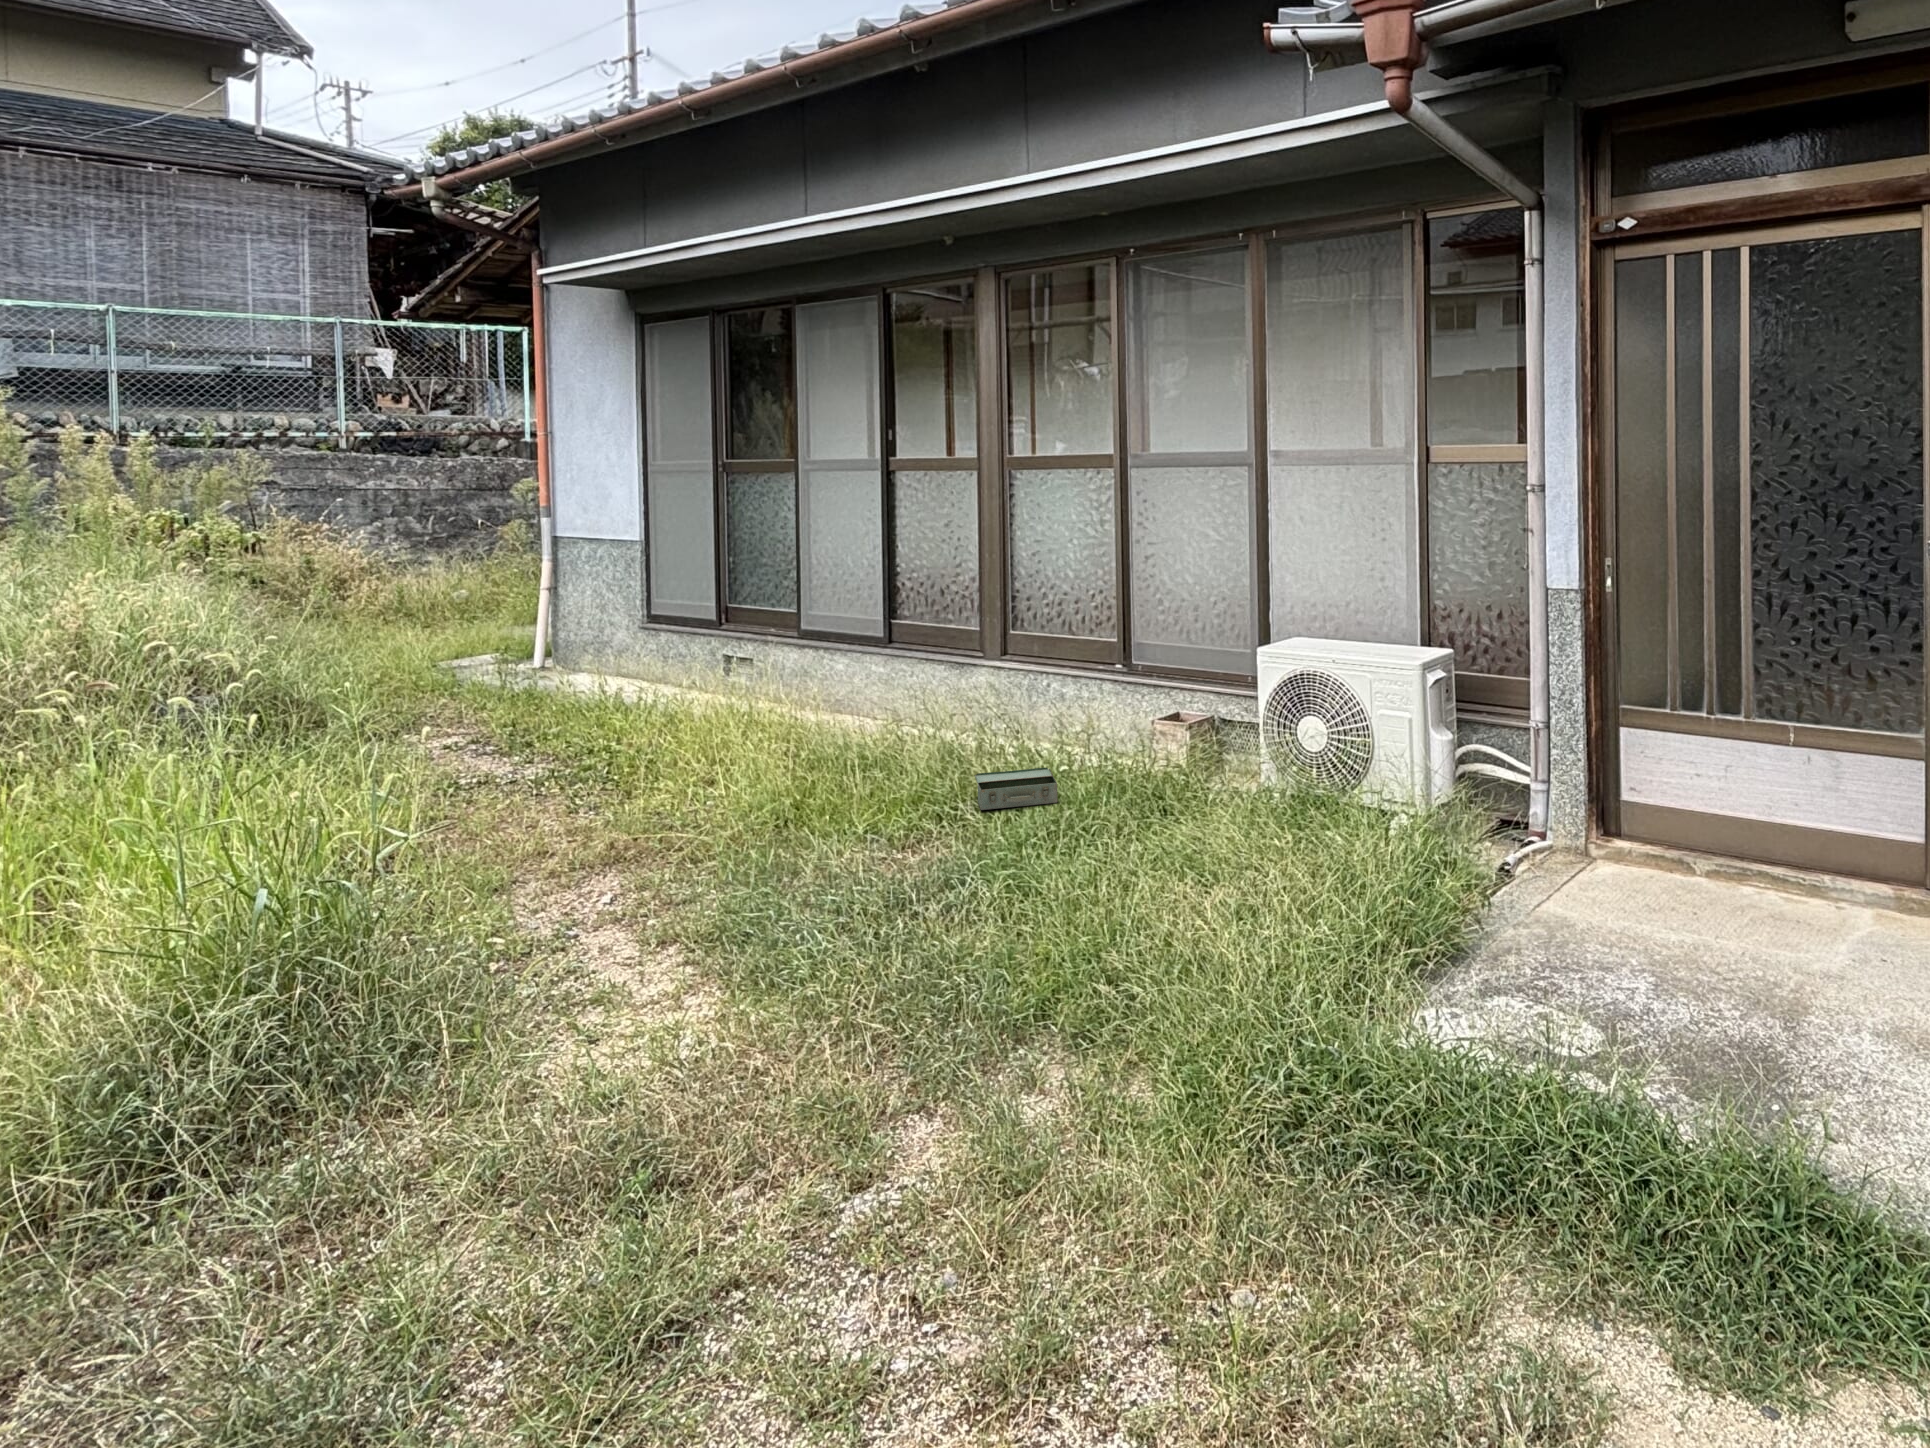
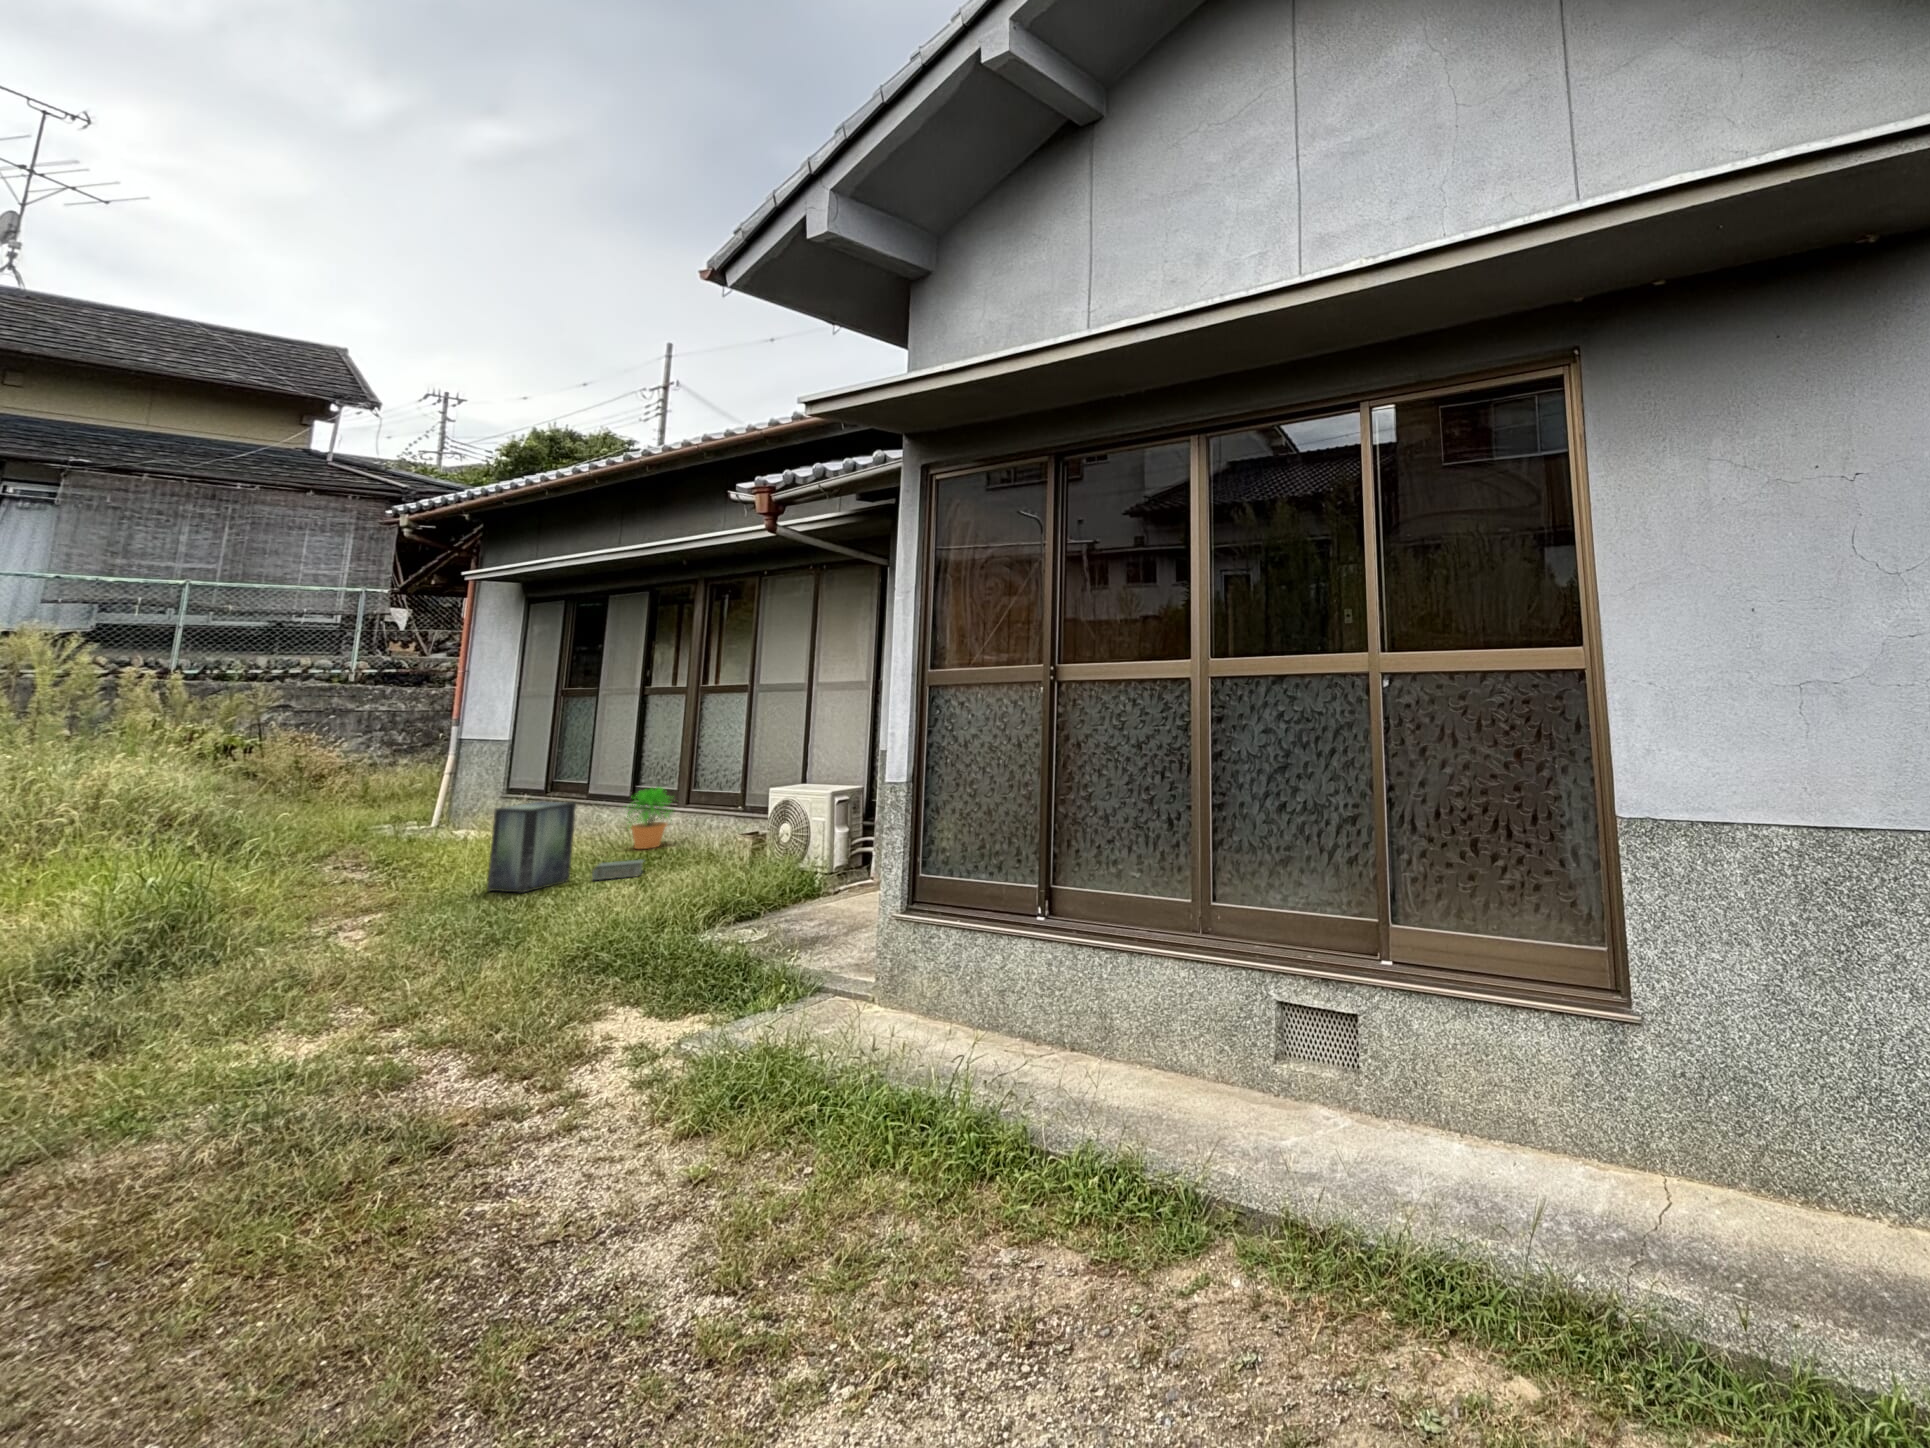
potted plant: none [939,626,1029,736] -> present [627,787,672,849]
storage box: none [800,661,935,836] -> present [487,801,576,892]

